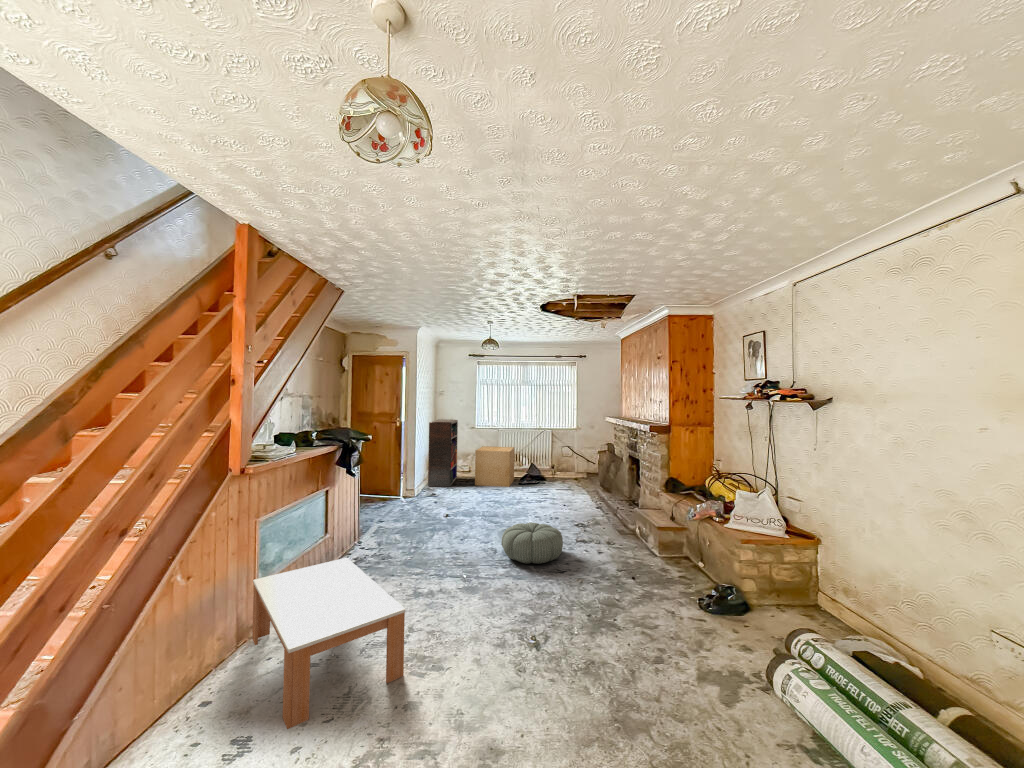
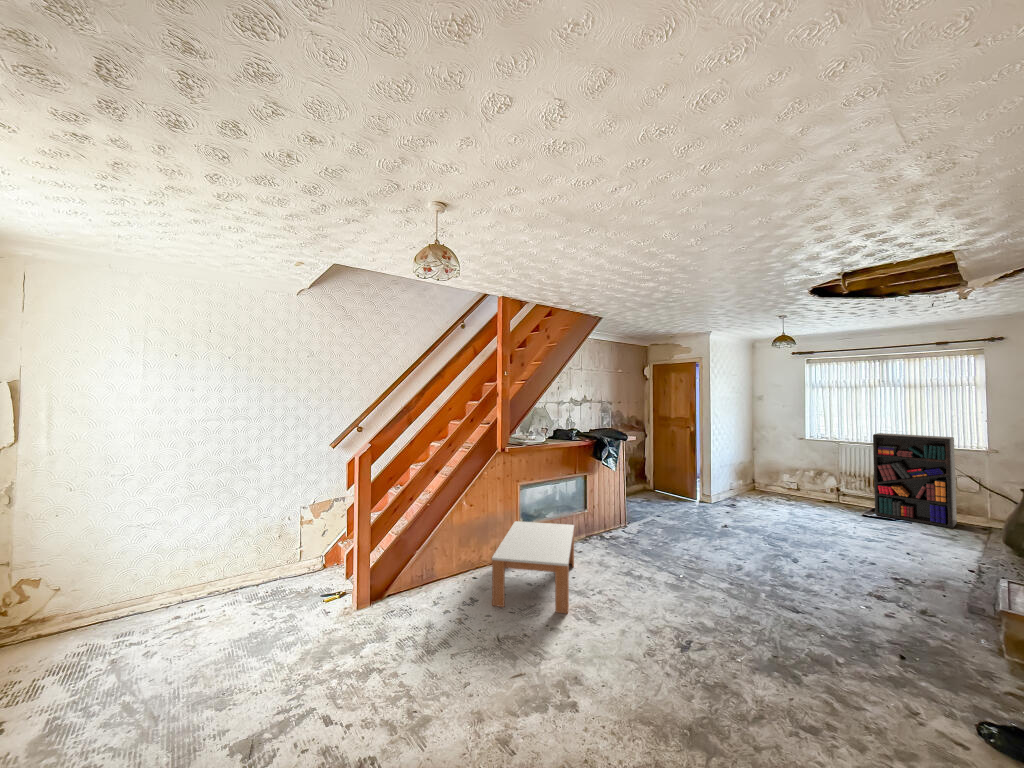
bookshelf: present [428,419,458,487] -> present [873,433,957,528]
cardboard box: present [475,446,514,487] -> none [794,462,862,515]
pouf: present [501,522,563,564] -> none [739,546,824,597]

